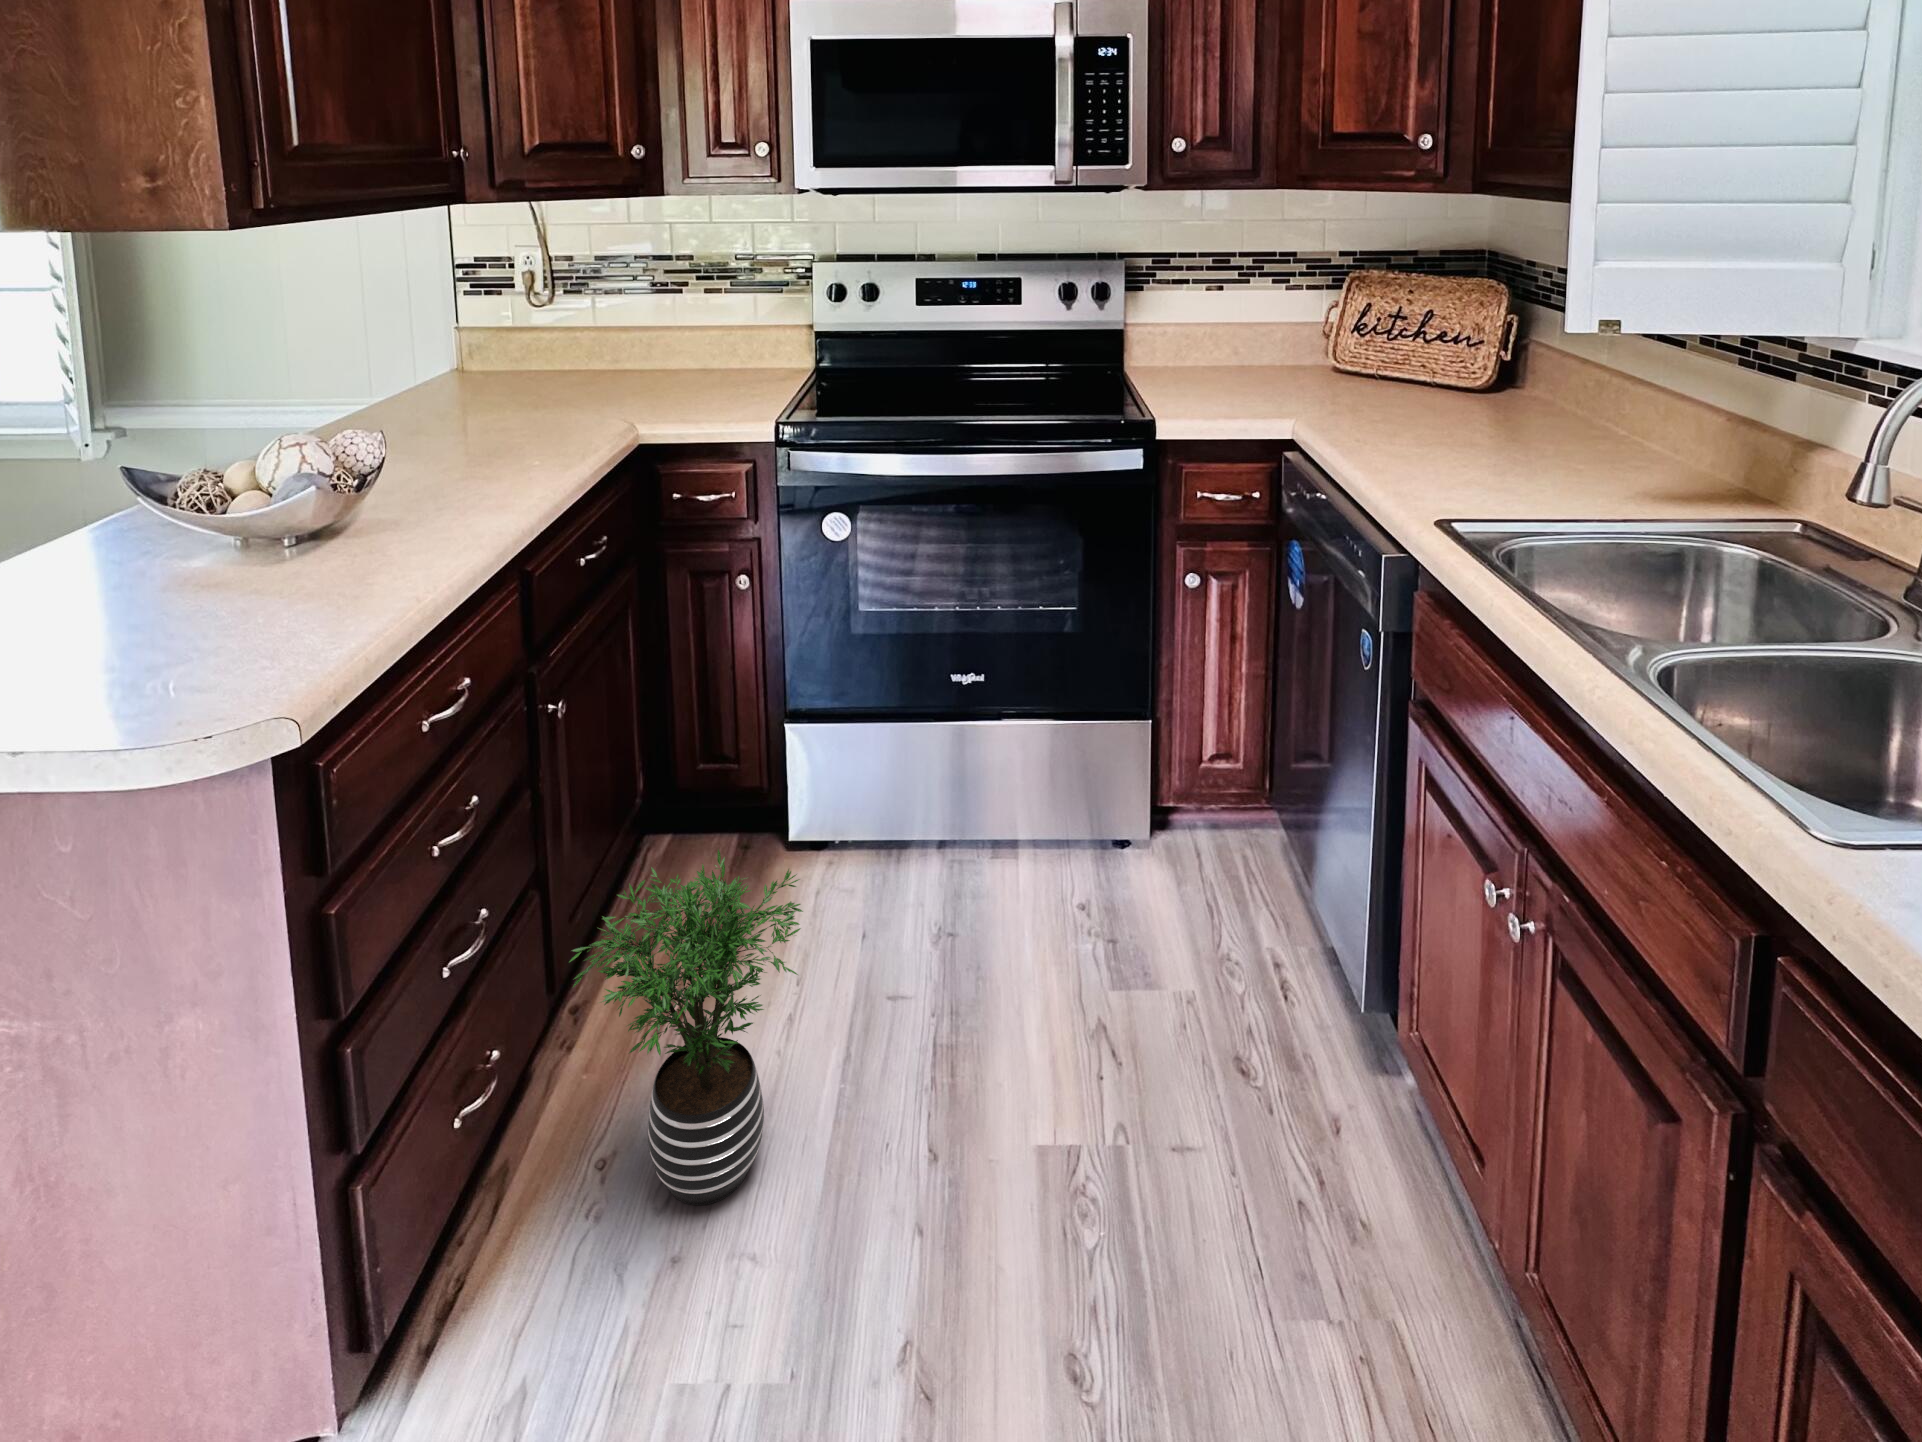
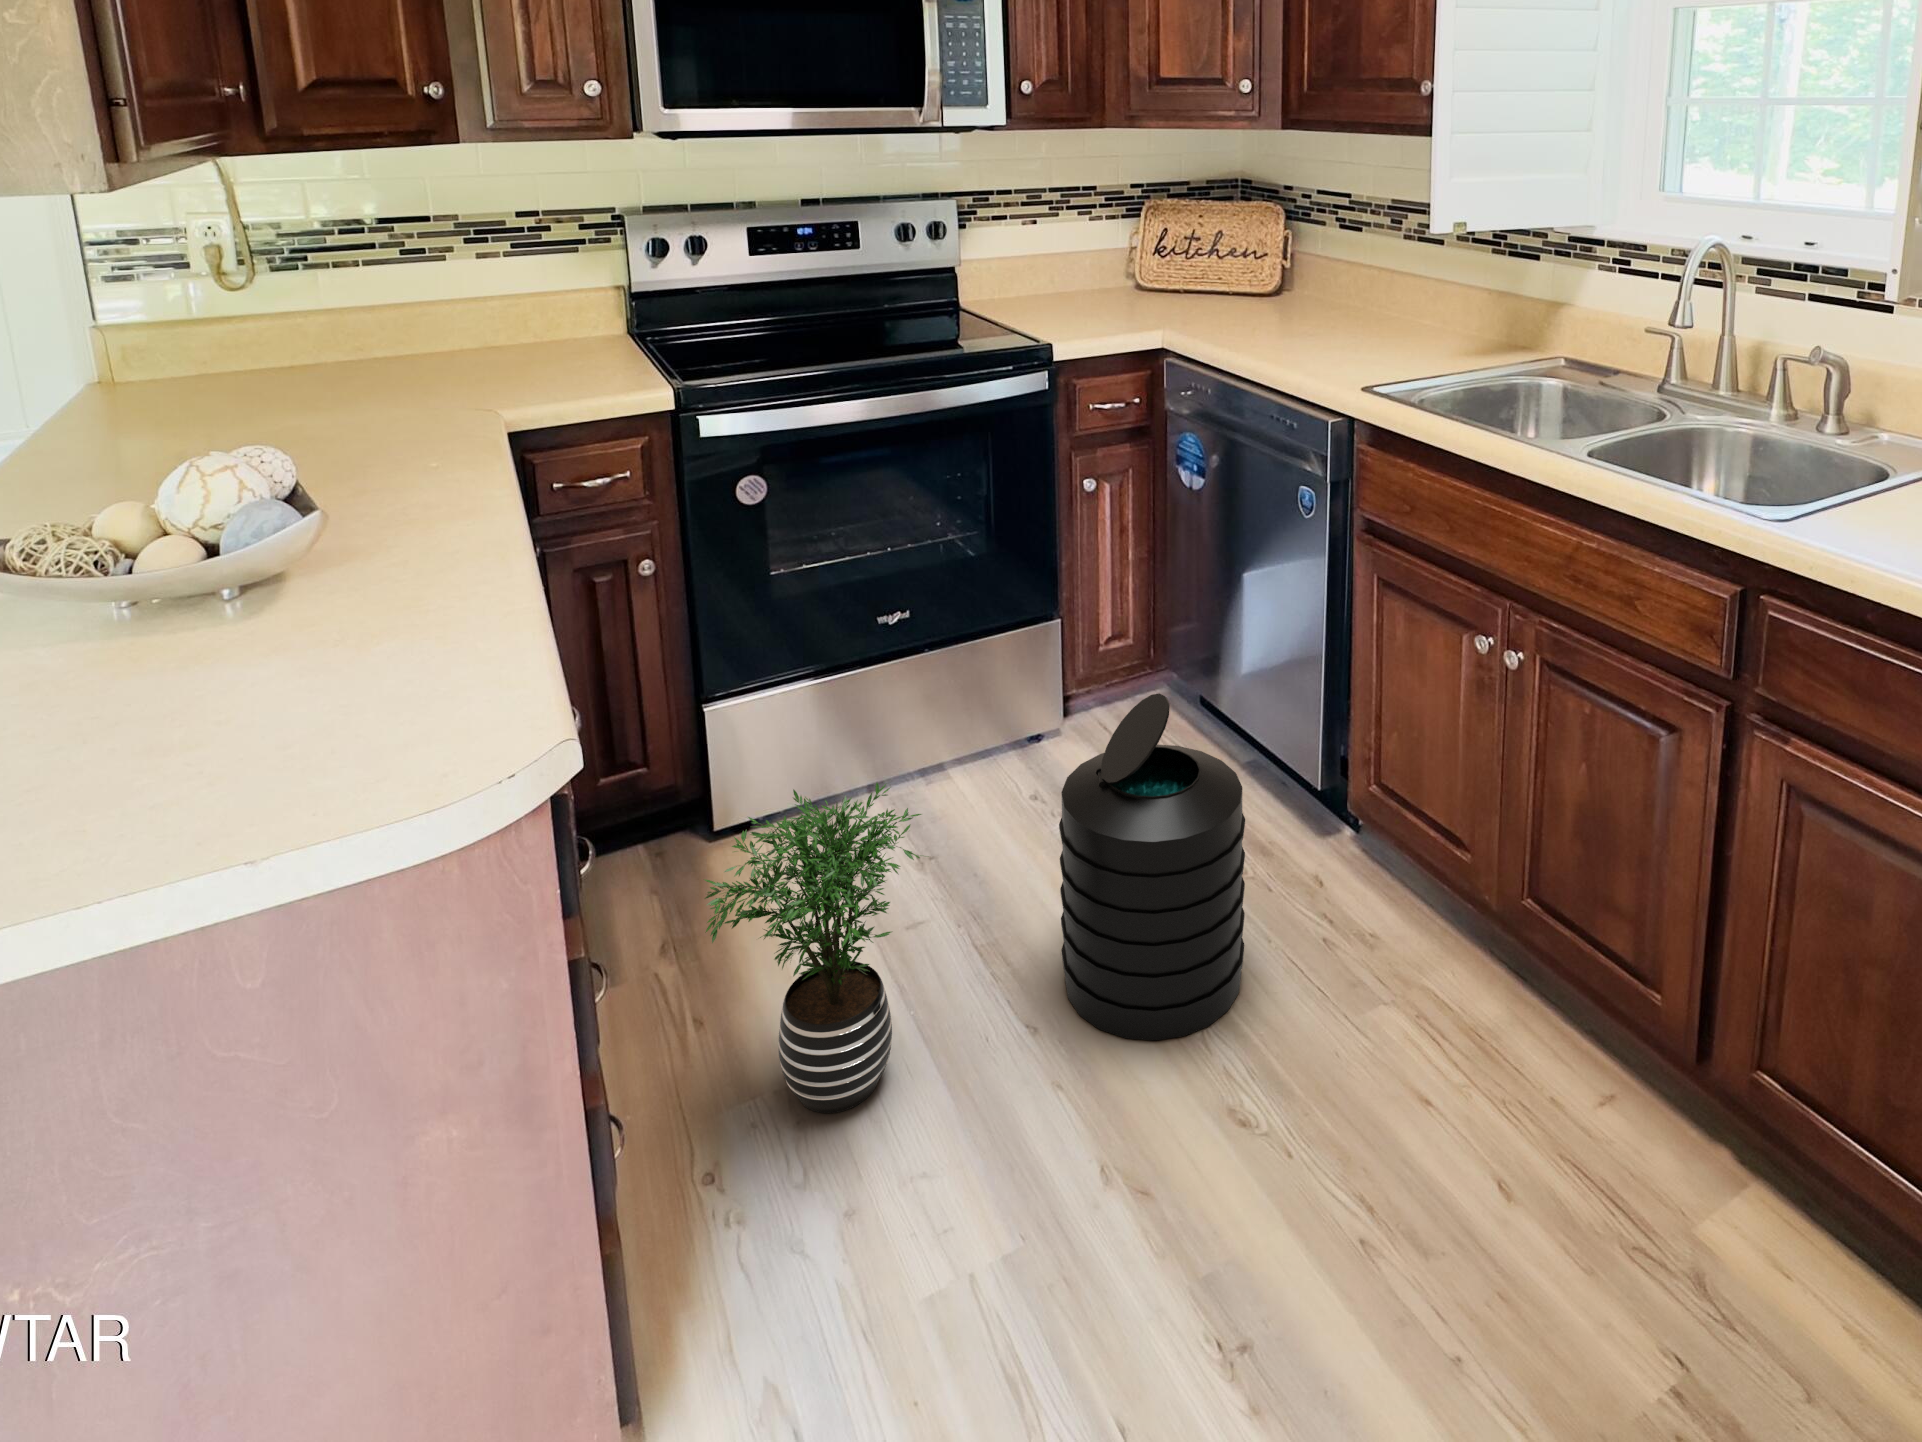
trash can: none [957,869,1180,1310] -> present [1059,693,1245,1041]

